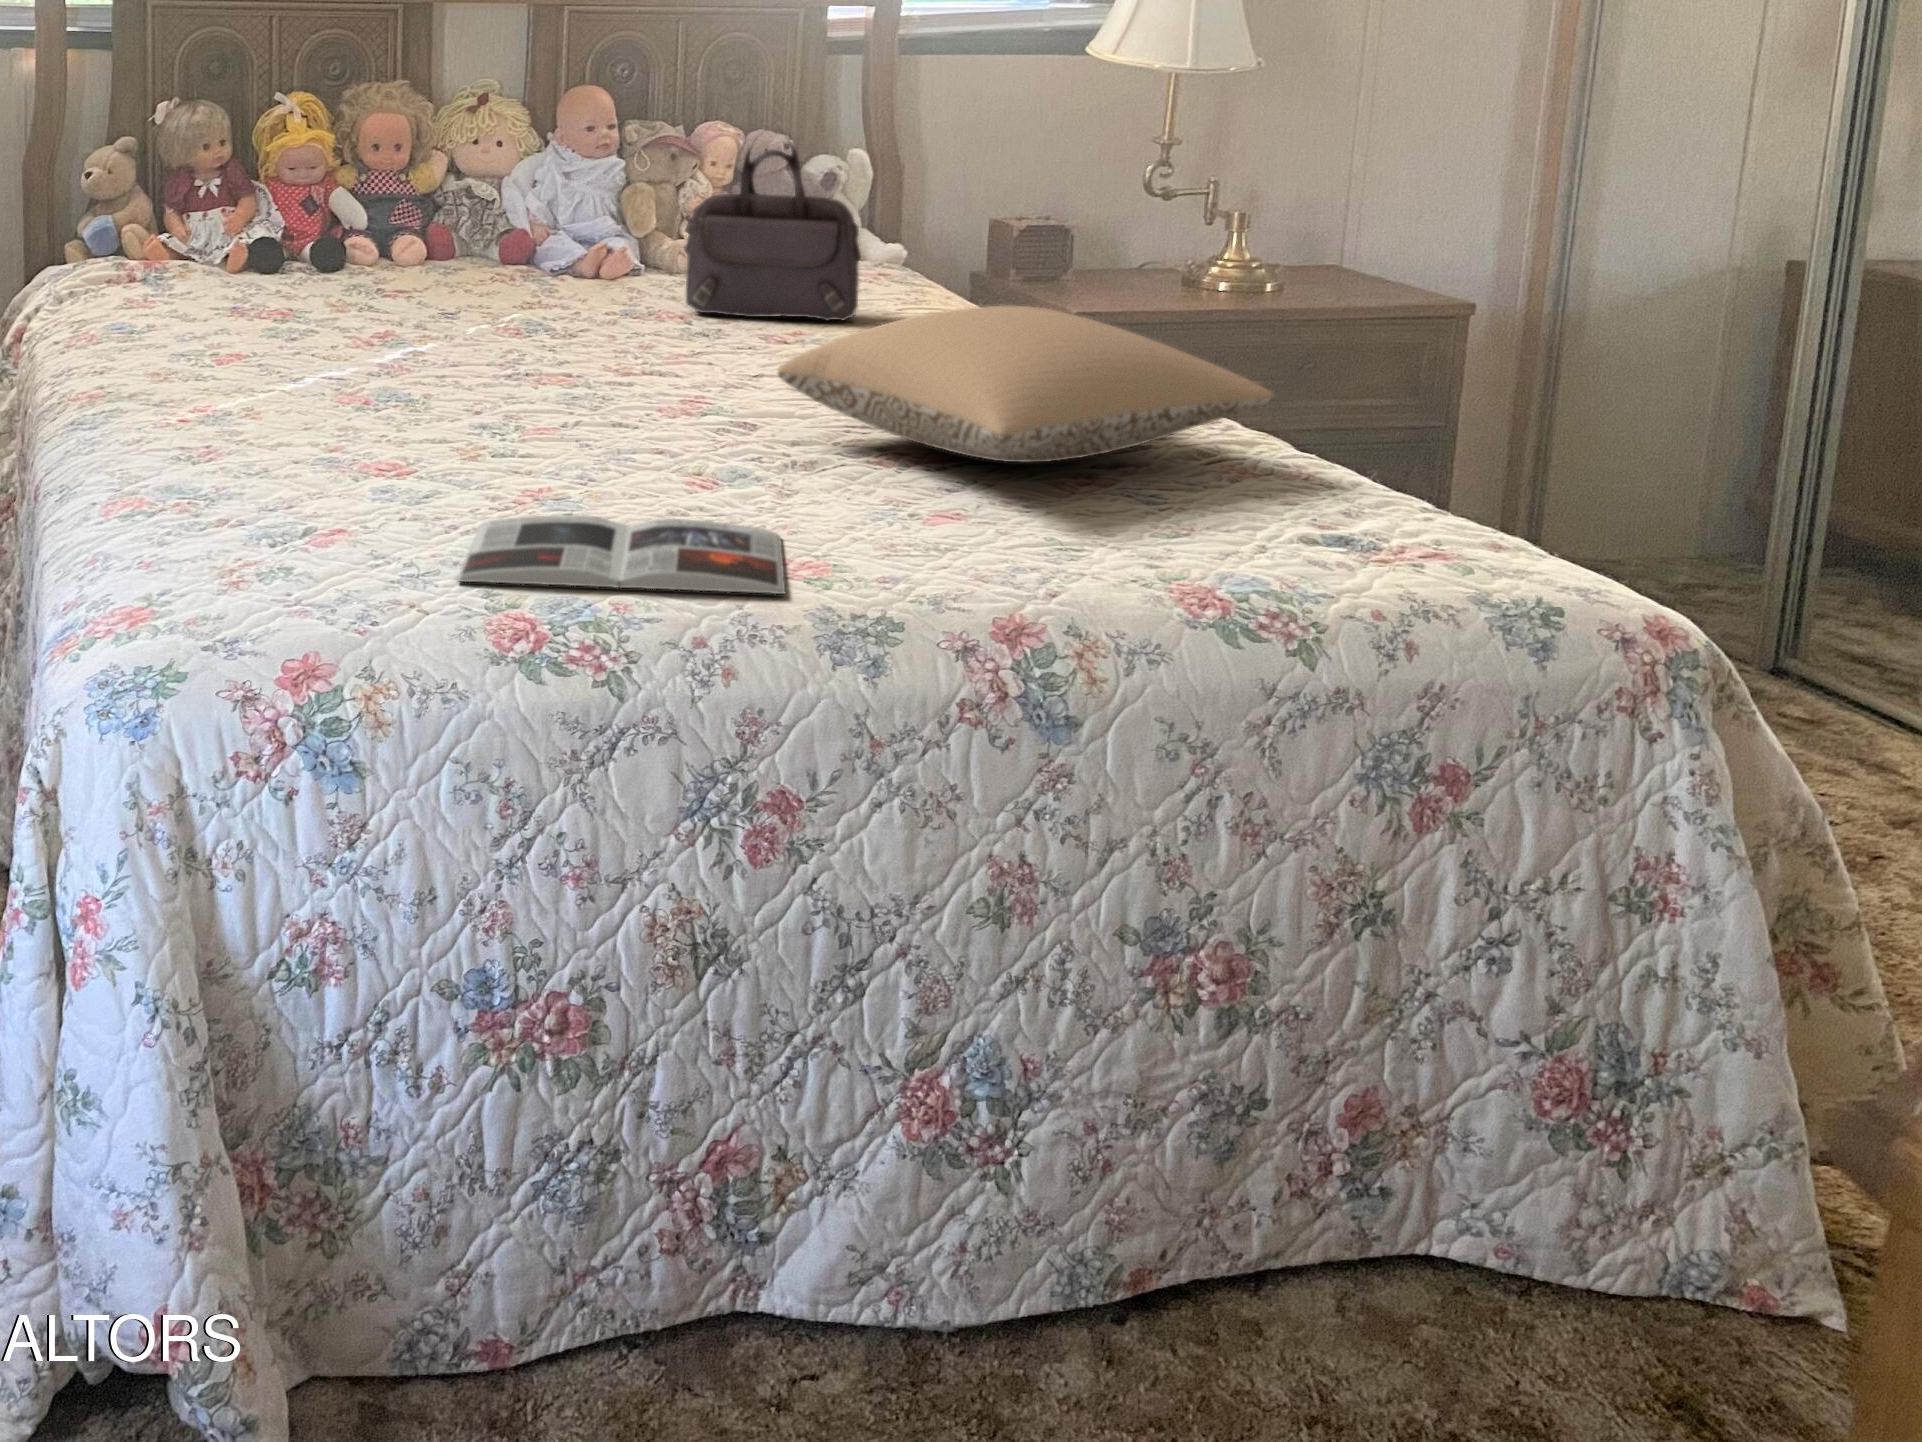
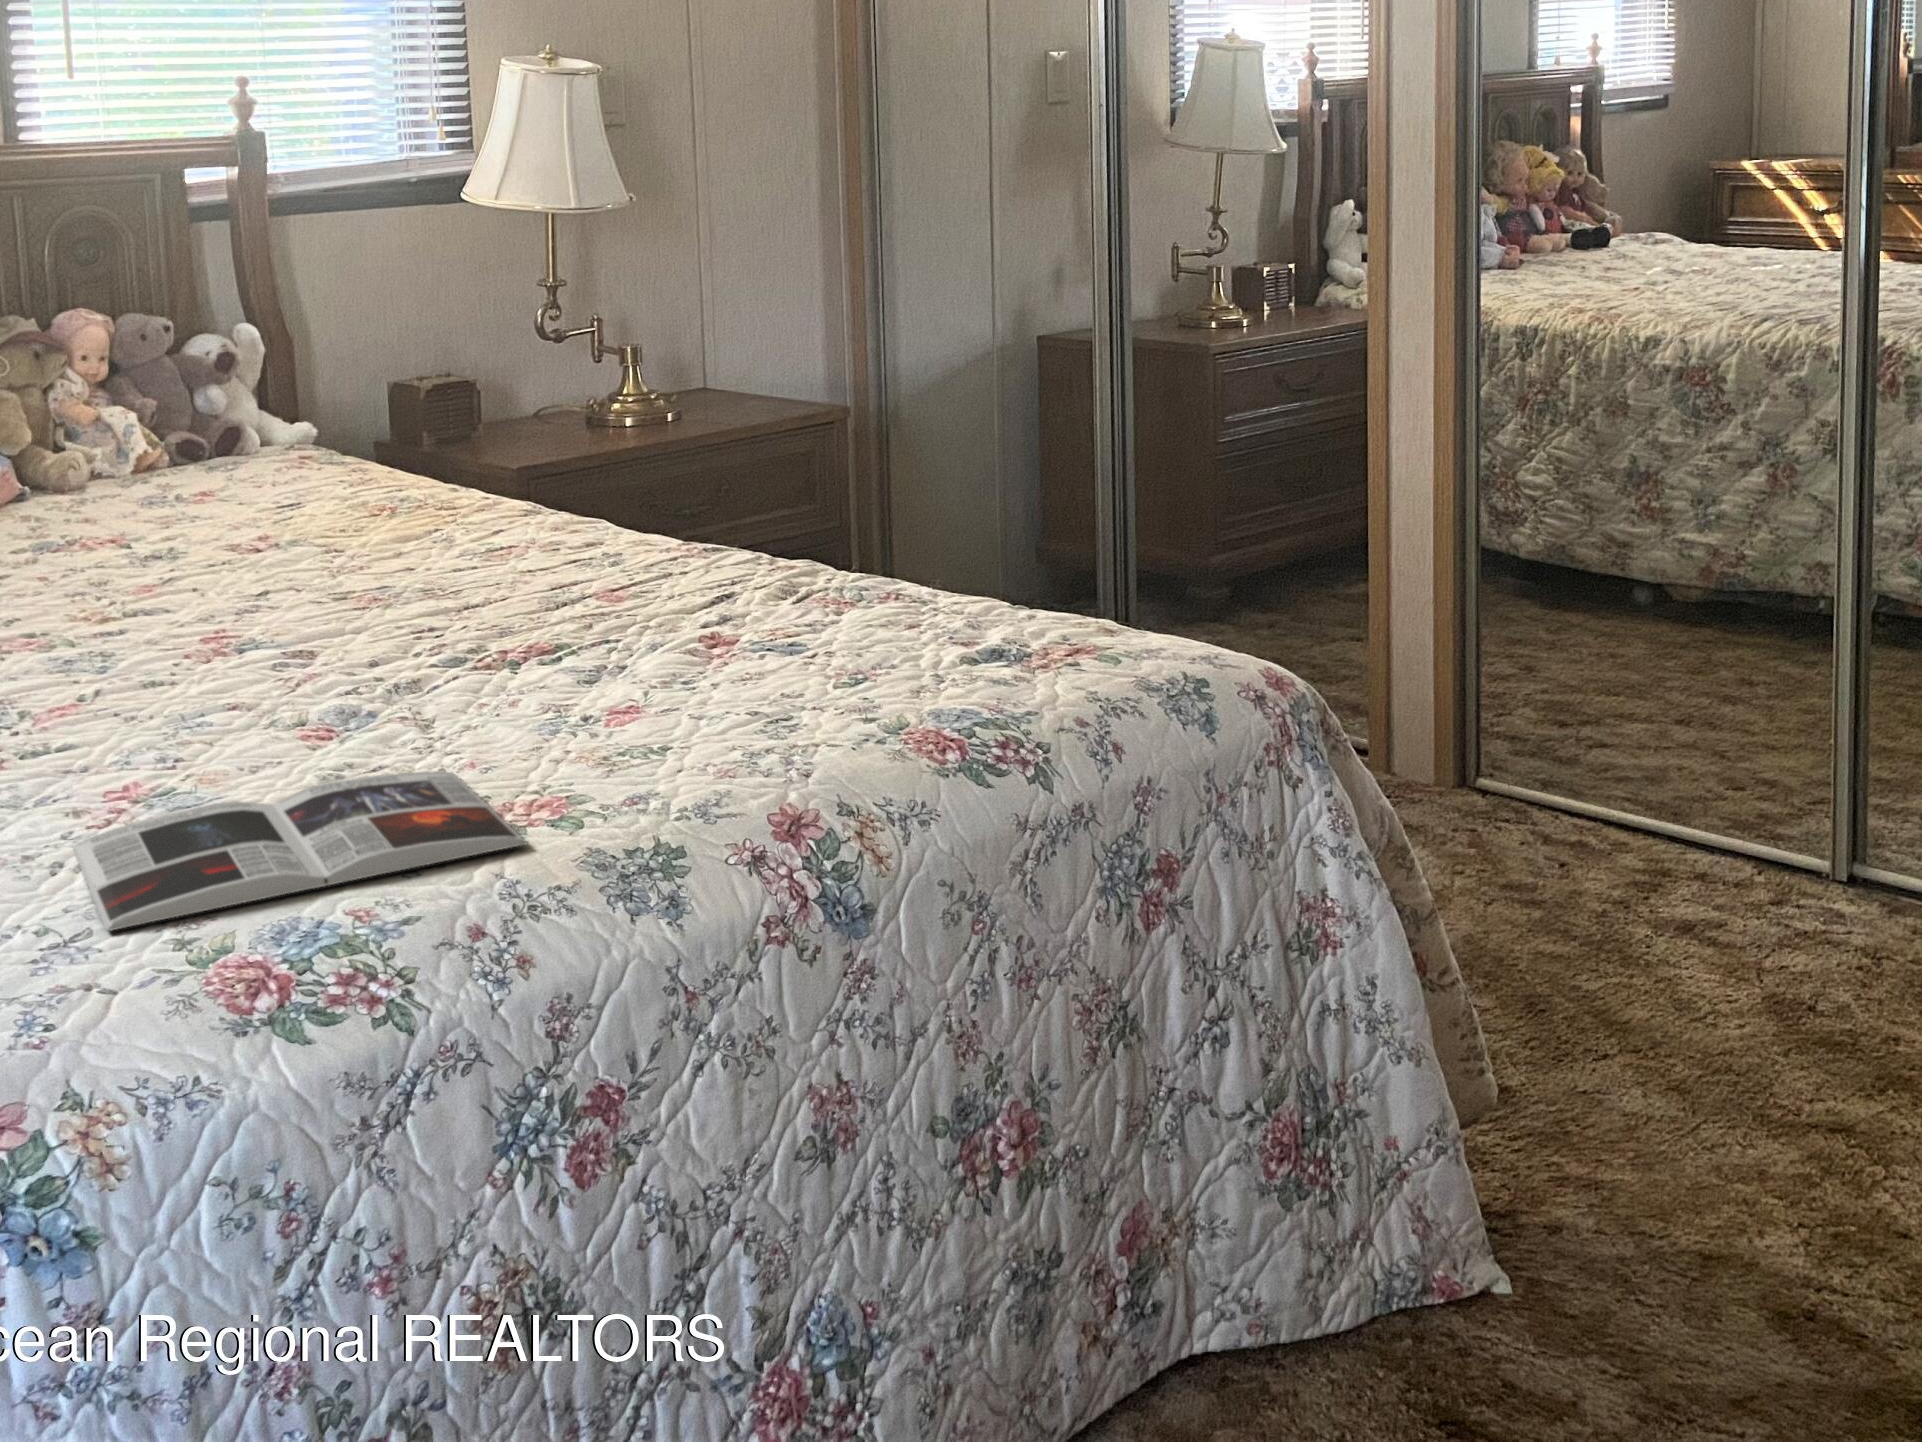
handbag: present [684,130,861,321] -> none [99,310,315,532]
pillow: present [778,306,1275,462] -> none [340,470,859,640]

